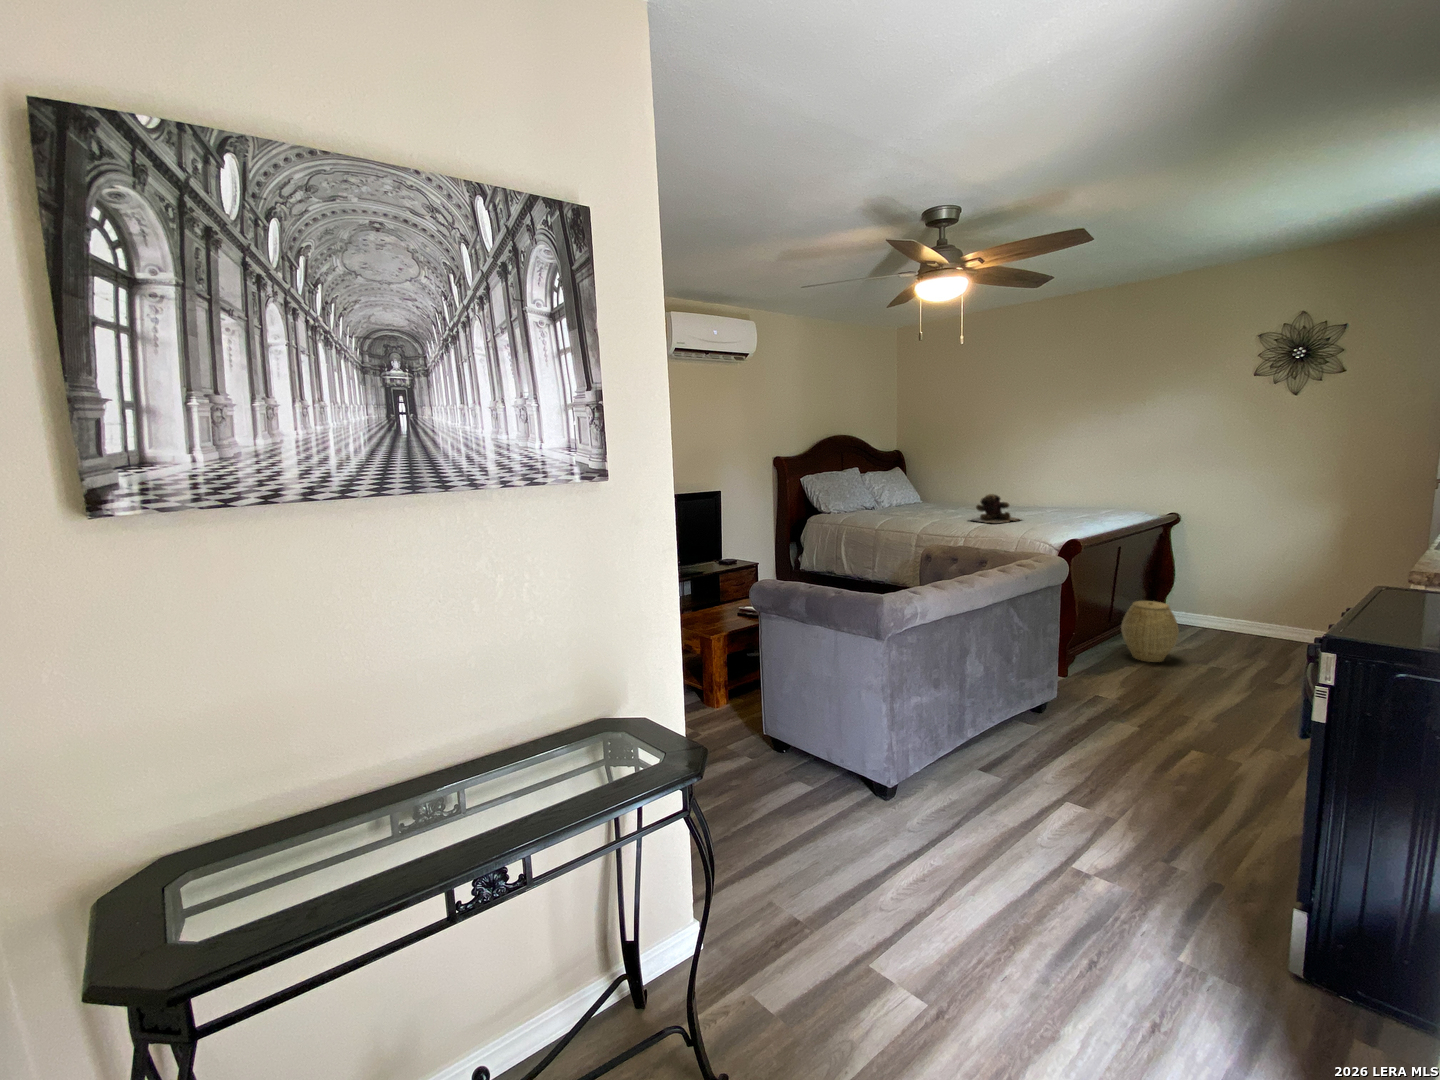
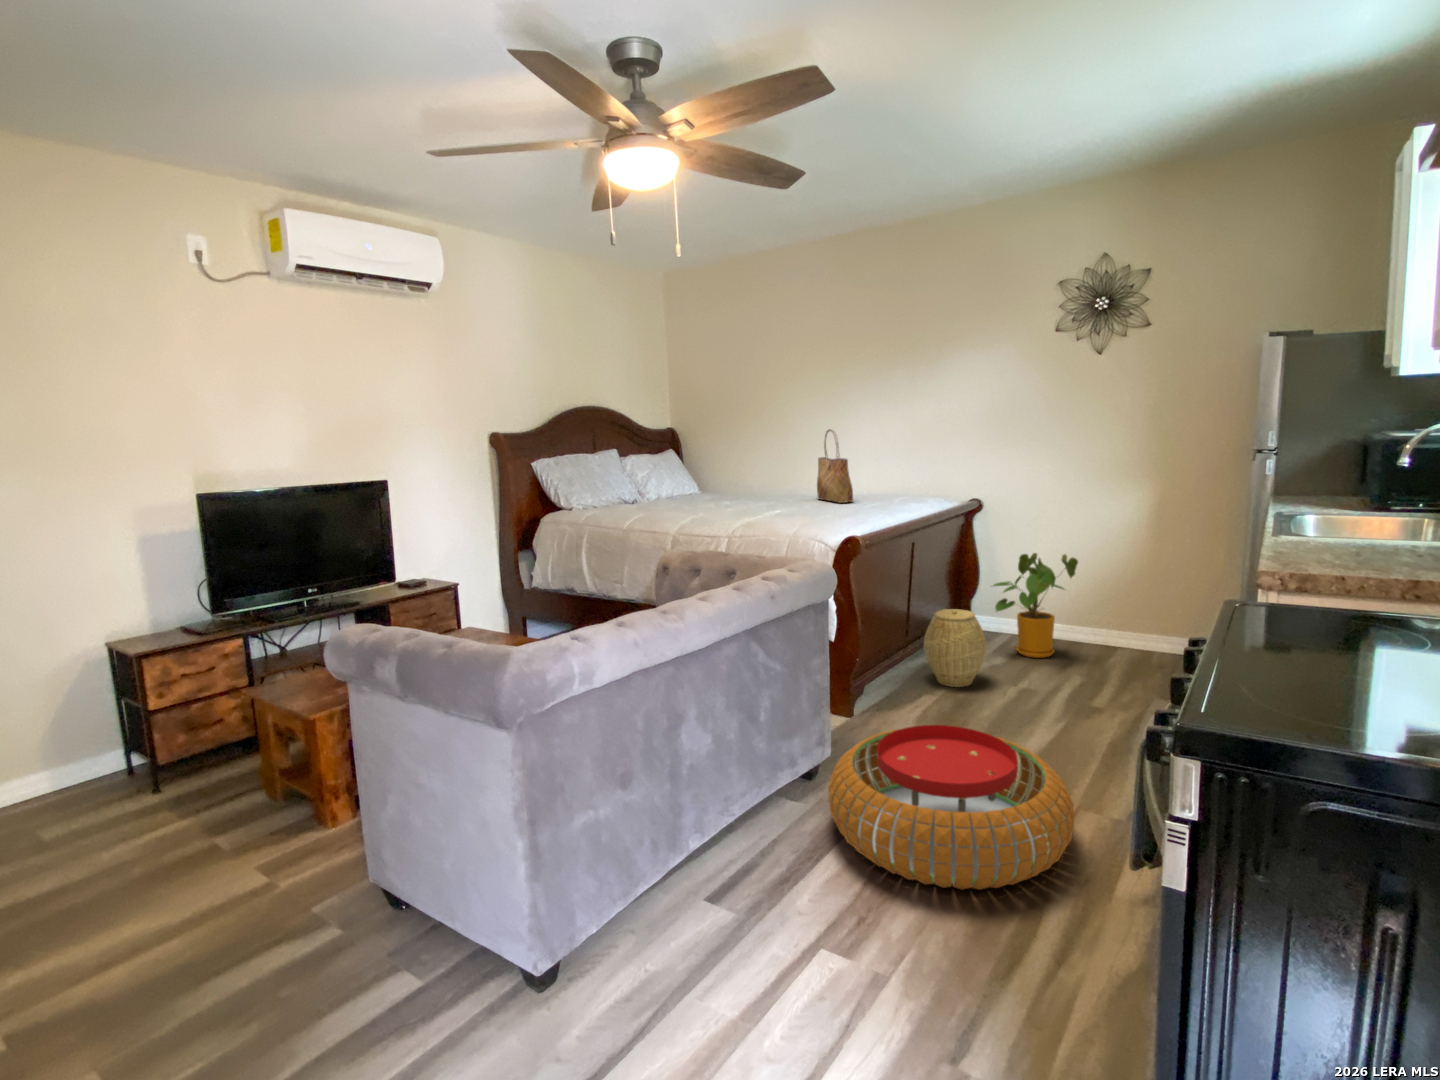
tote bag: none [1027,456,1060,514] -> present [817,430,853,503]
teddy bear: present [971,494,1019,523] -> none [739,478,808,517]
house plant: none [1181,560,1267,646] -> present [993,553,1078,658]
pouf: none [1058,678,1262,788] -> present [828,725,1075,890]

